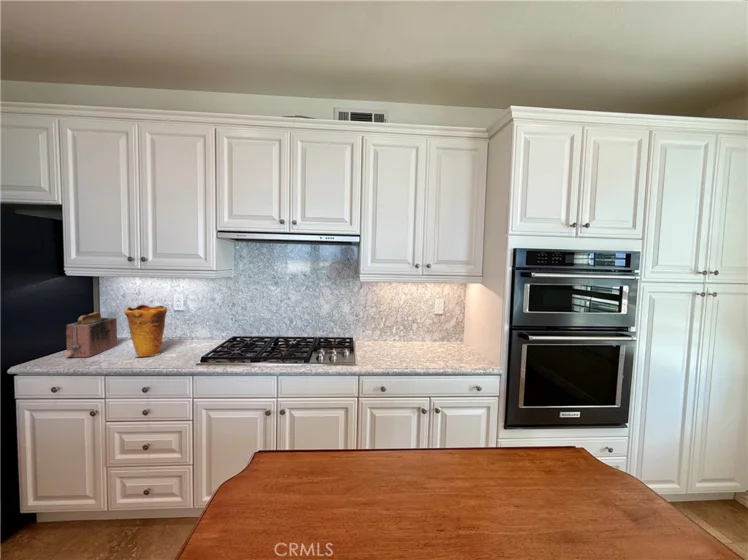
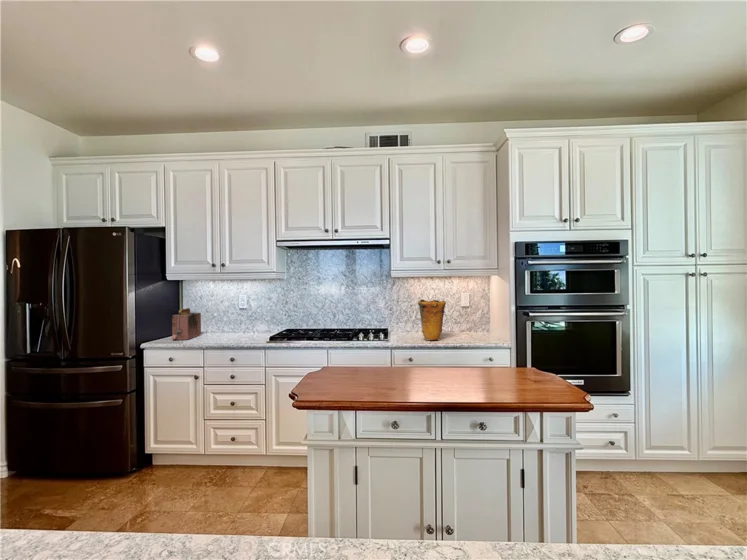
vase: present [125,305,167,357] -> present [418,299,446,340]

